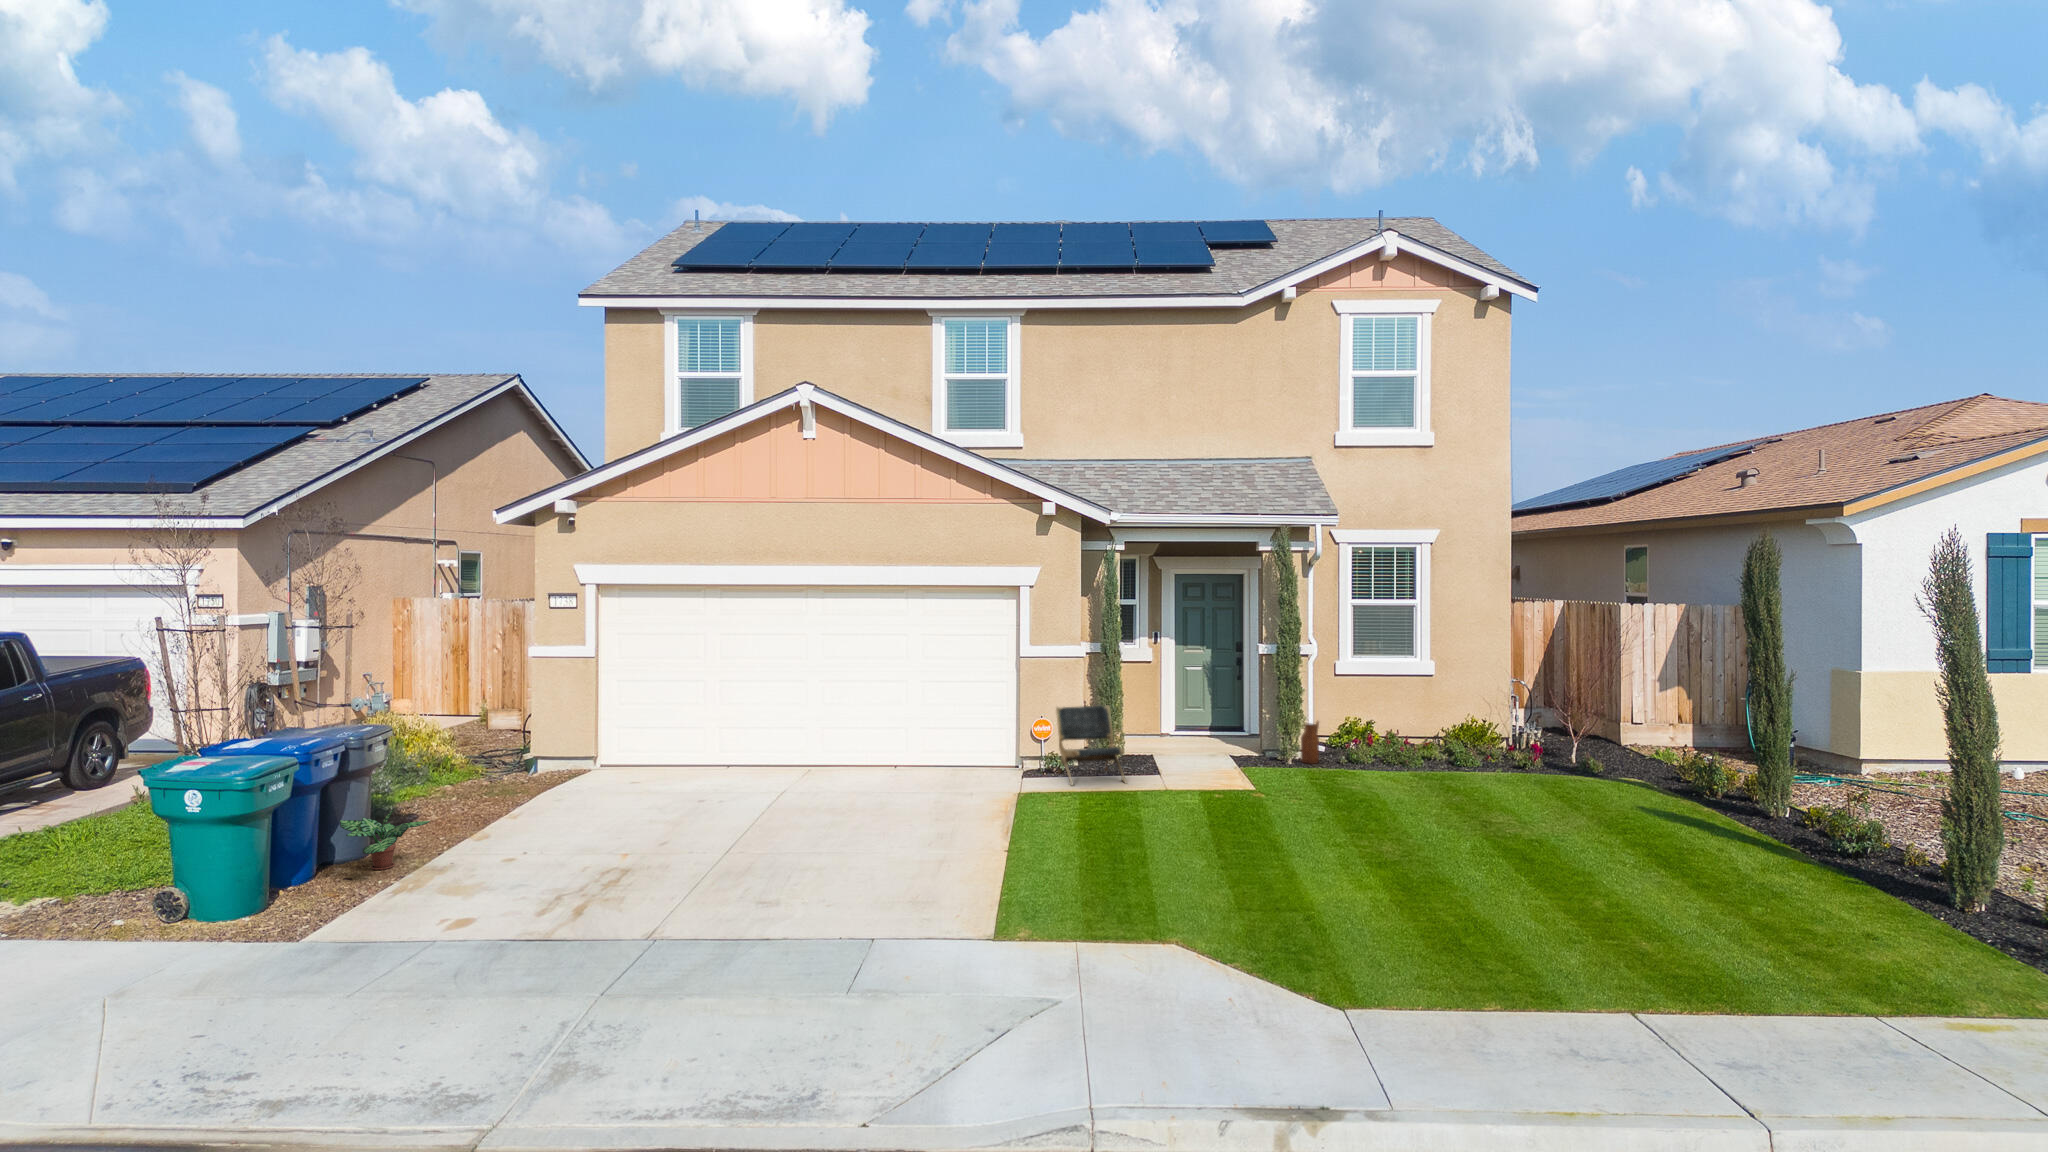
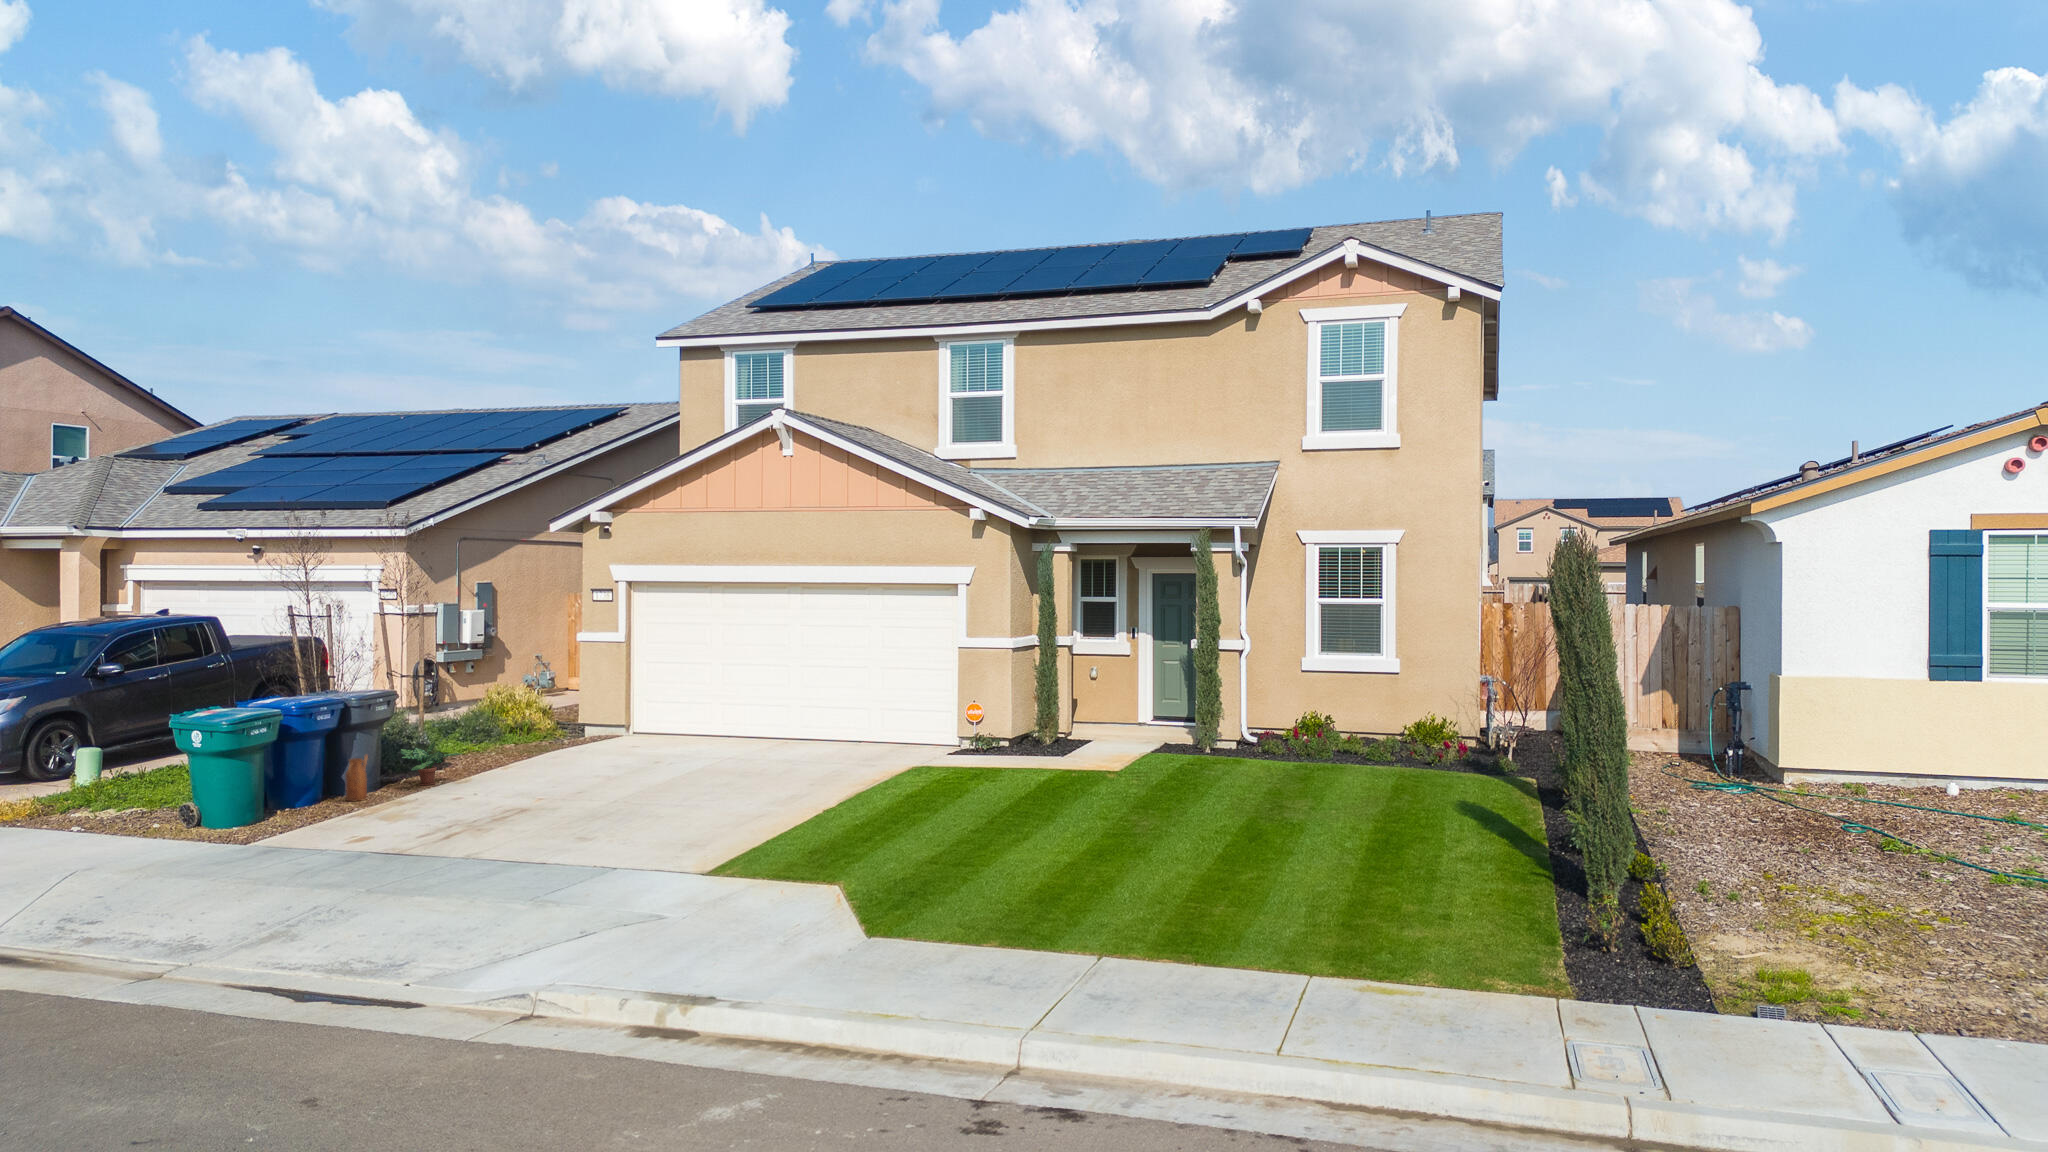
lounge chair: present [1056,705,1127,786] -> none [989,691,1041,758]
watering can: present [1301,721,1319,764] -> present [345,755,368,801]

